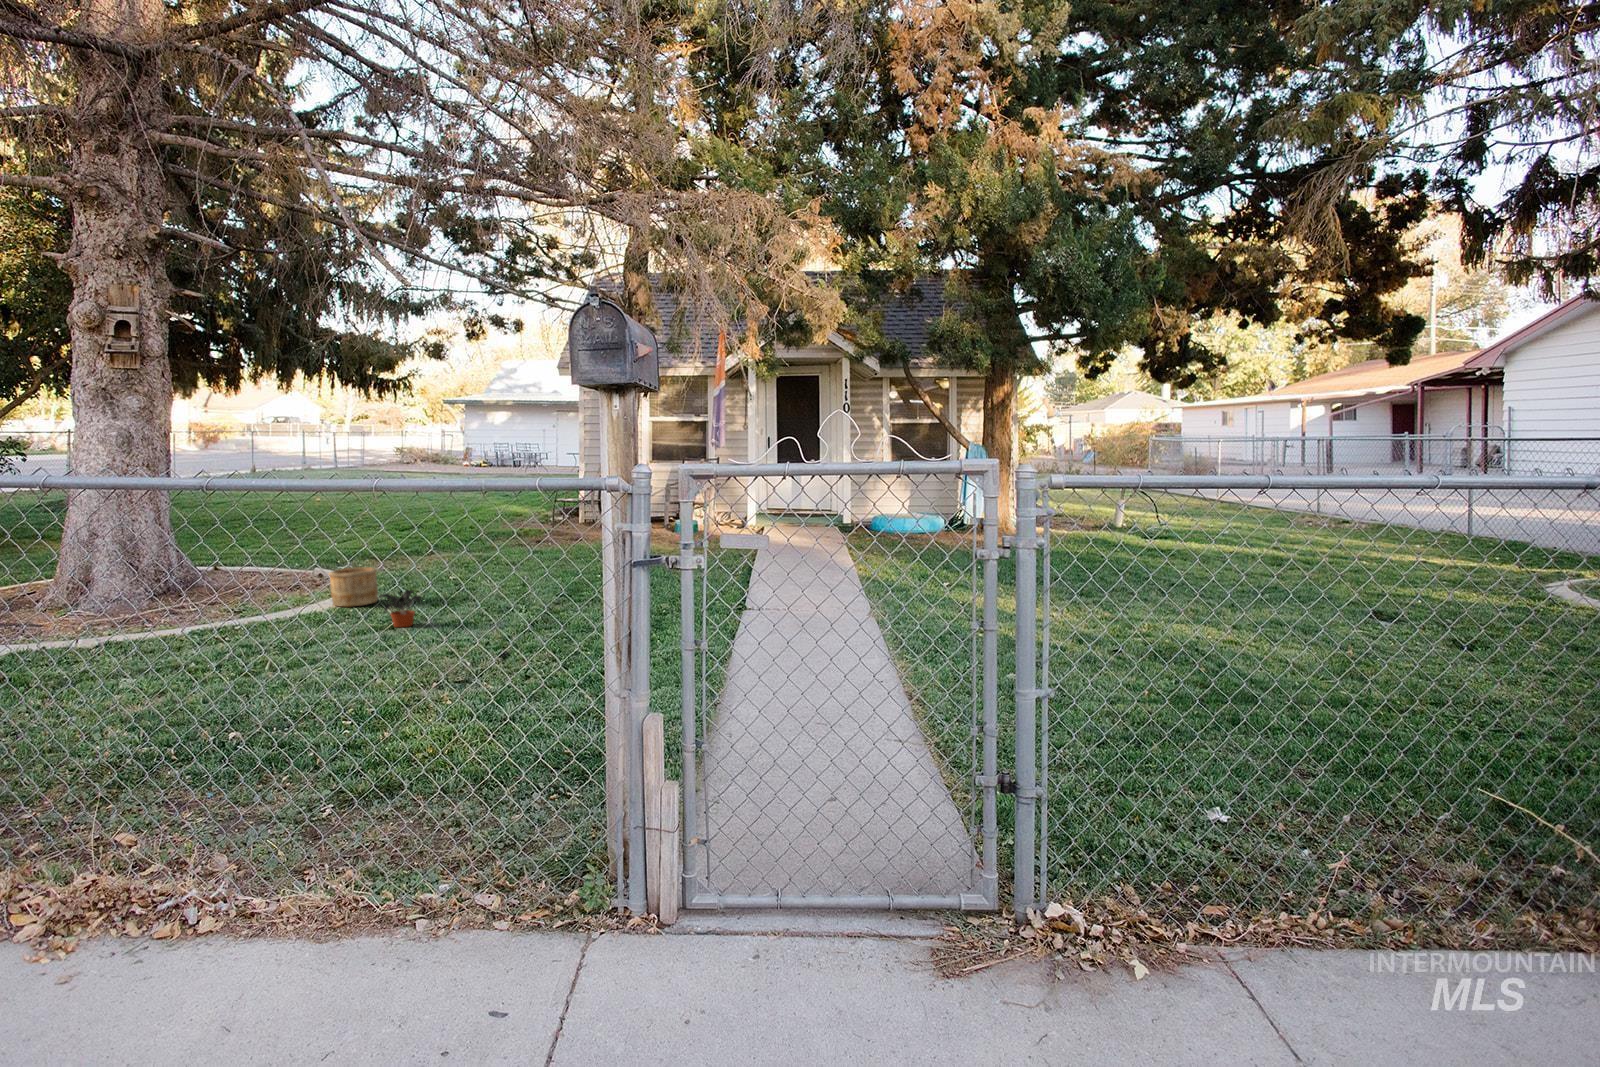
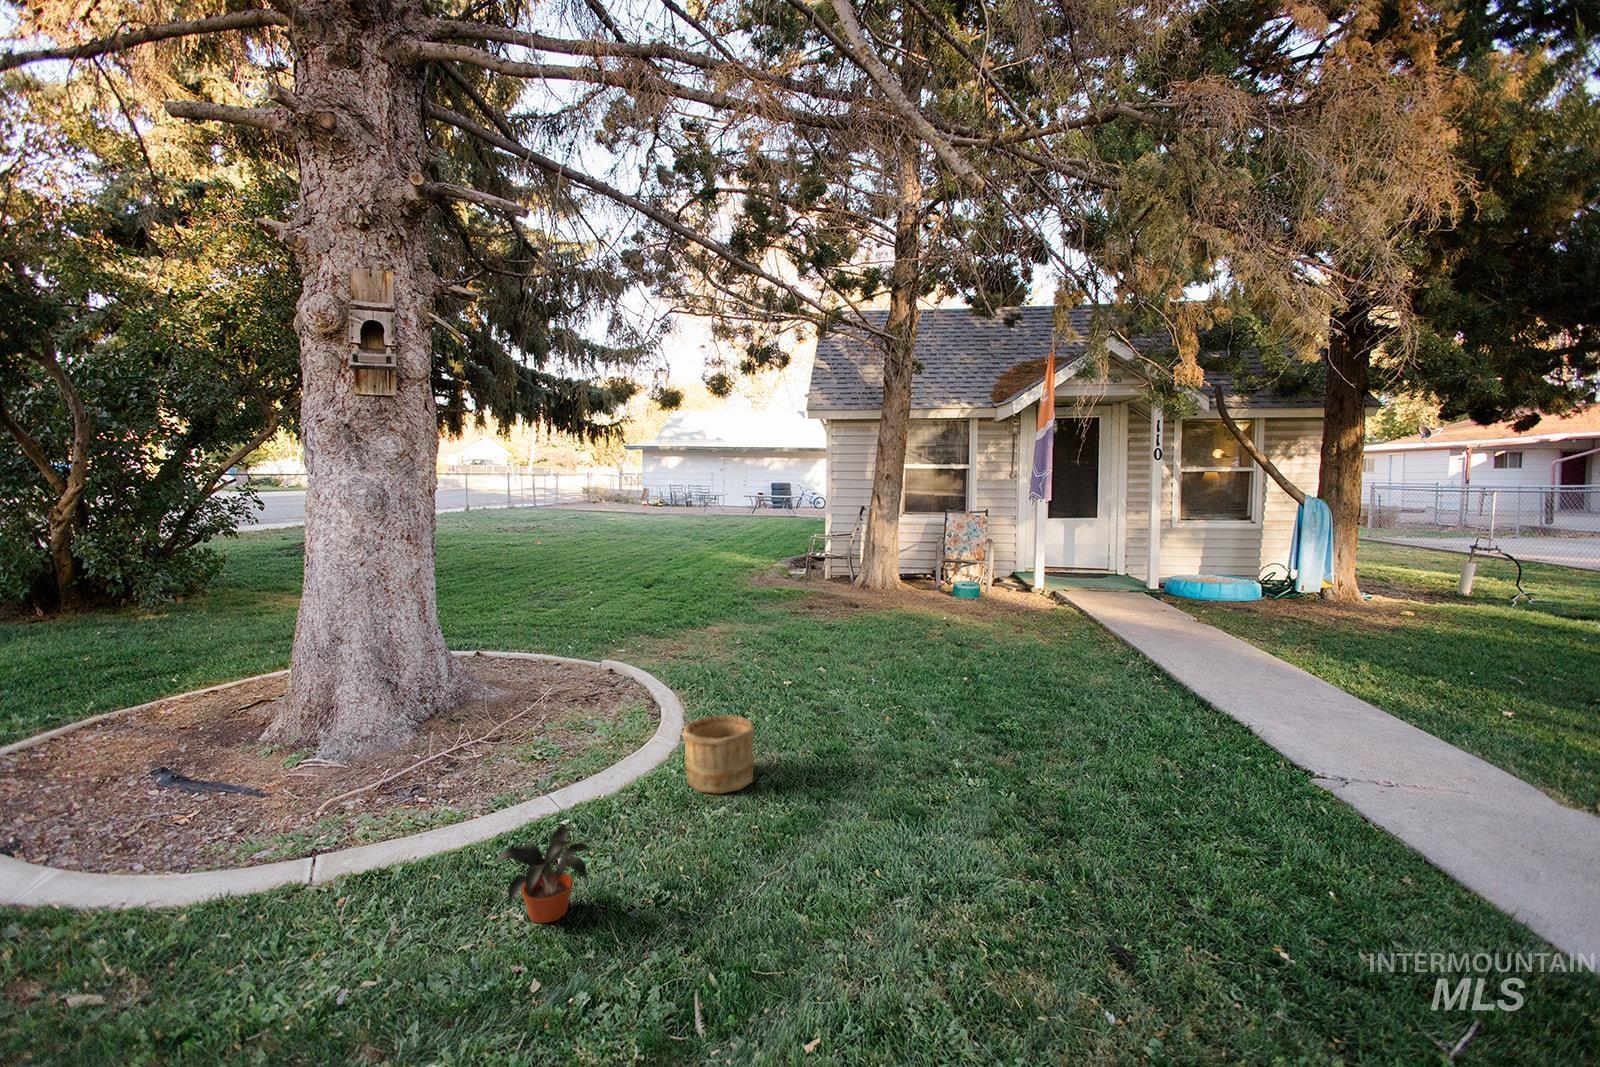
potted plant: present [377,590,422,627] -> present [494,826,590,923]

